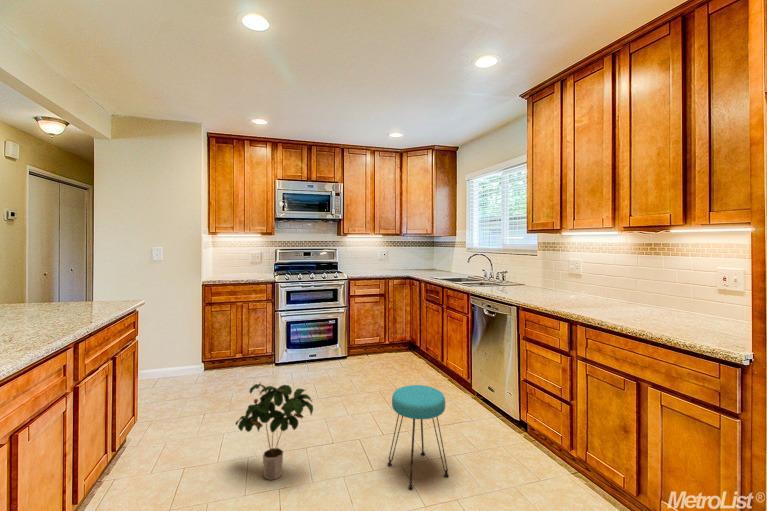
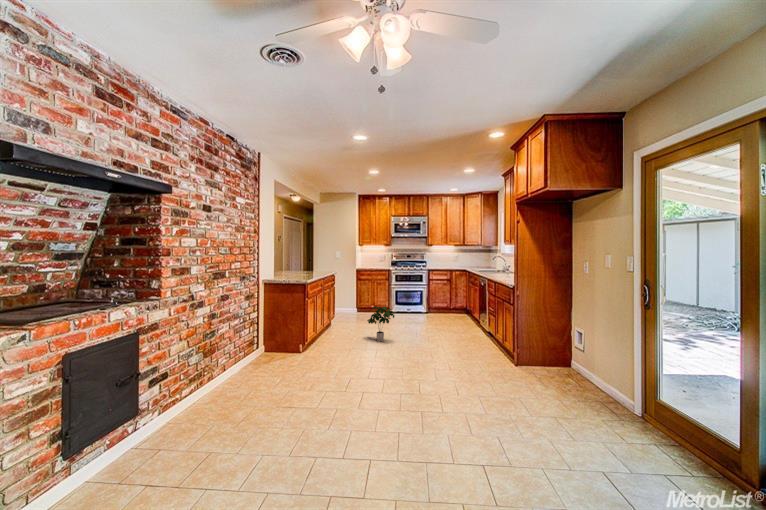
stool: present [388,385,448,489] -> none [424,313,447,349]

